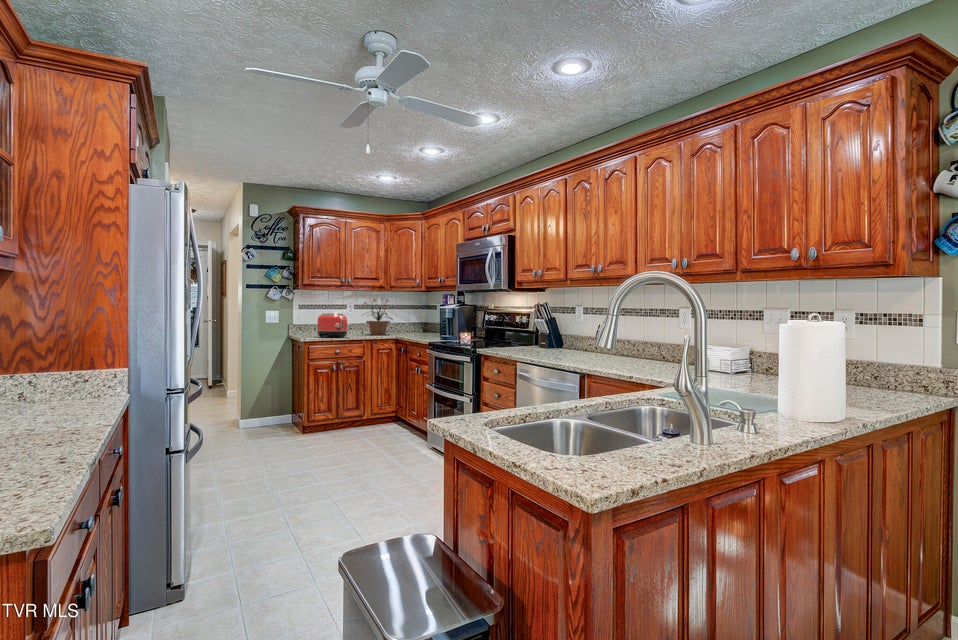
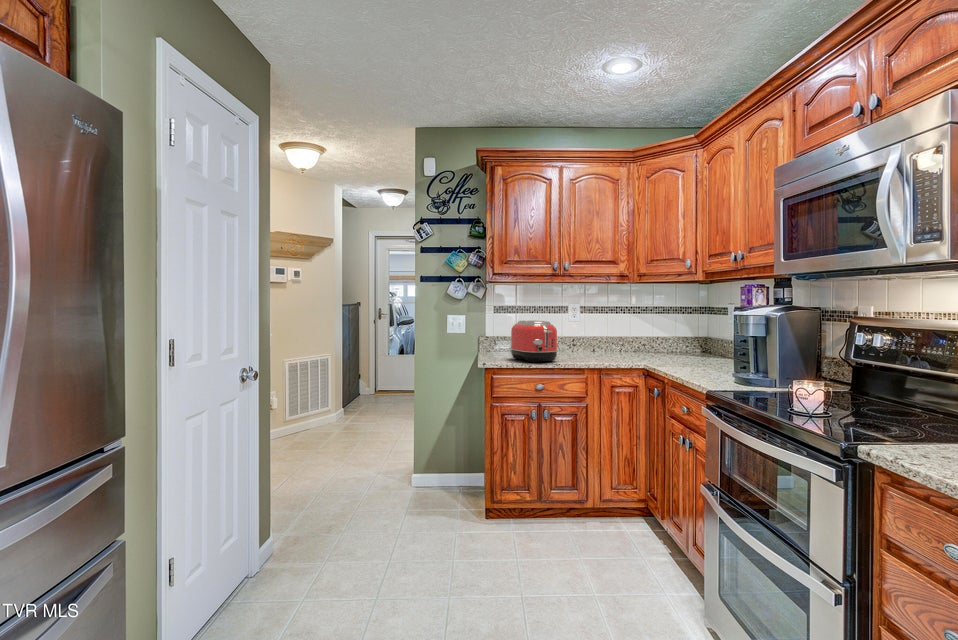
potted plant: present [363,299,393,335] -> none [589,293,642,357]

